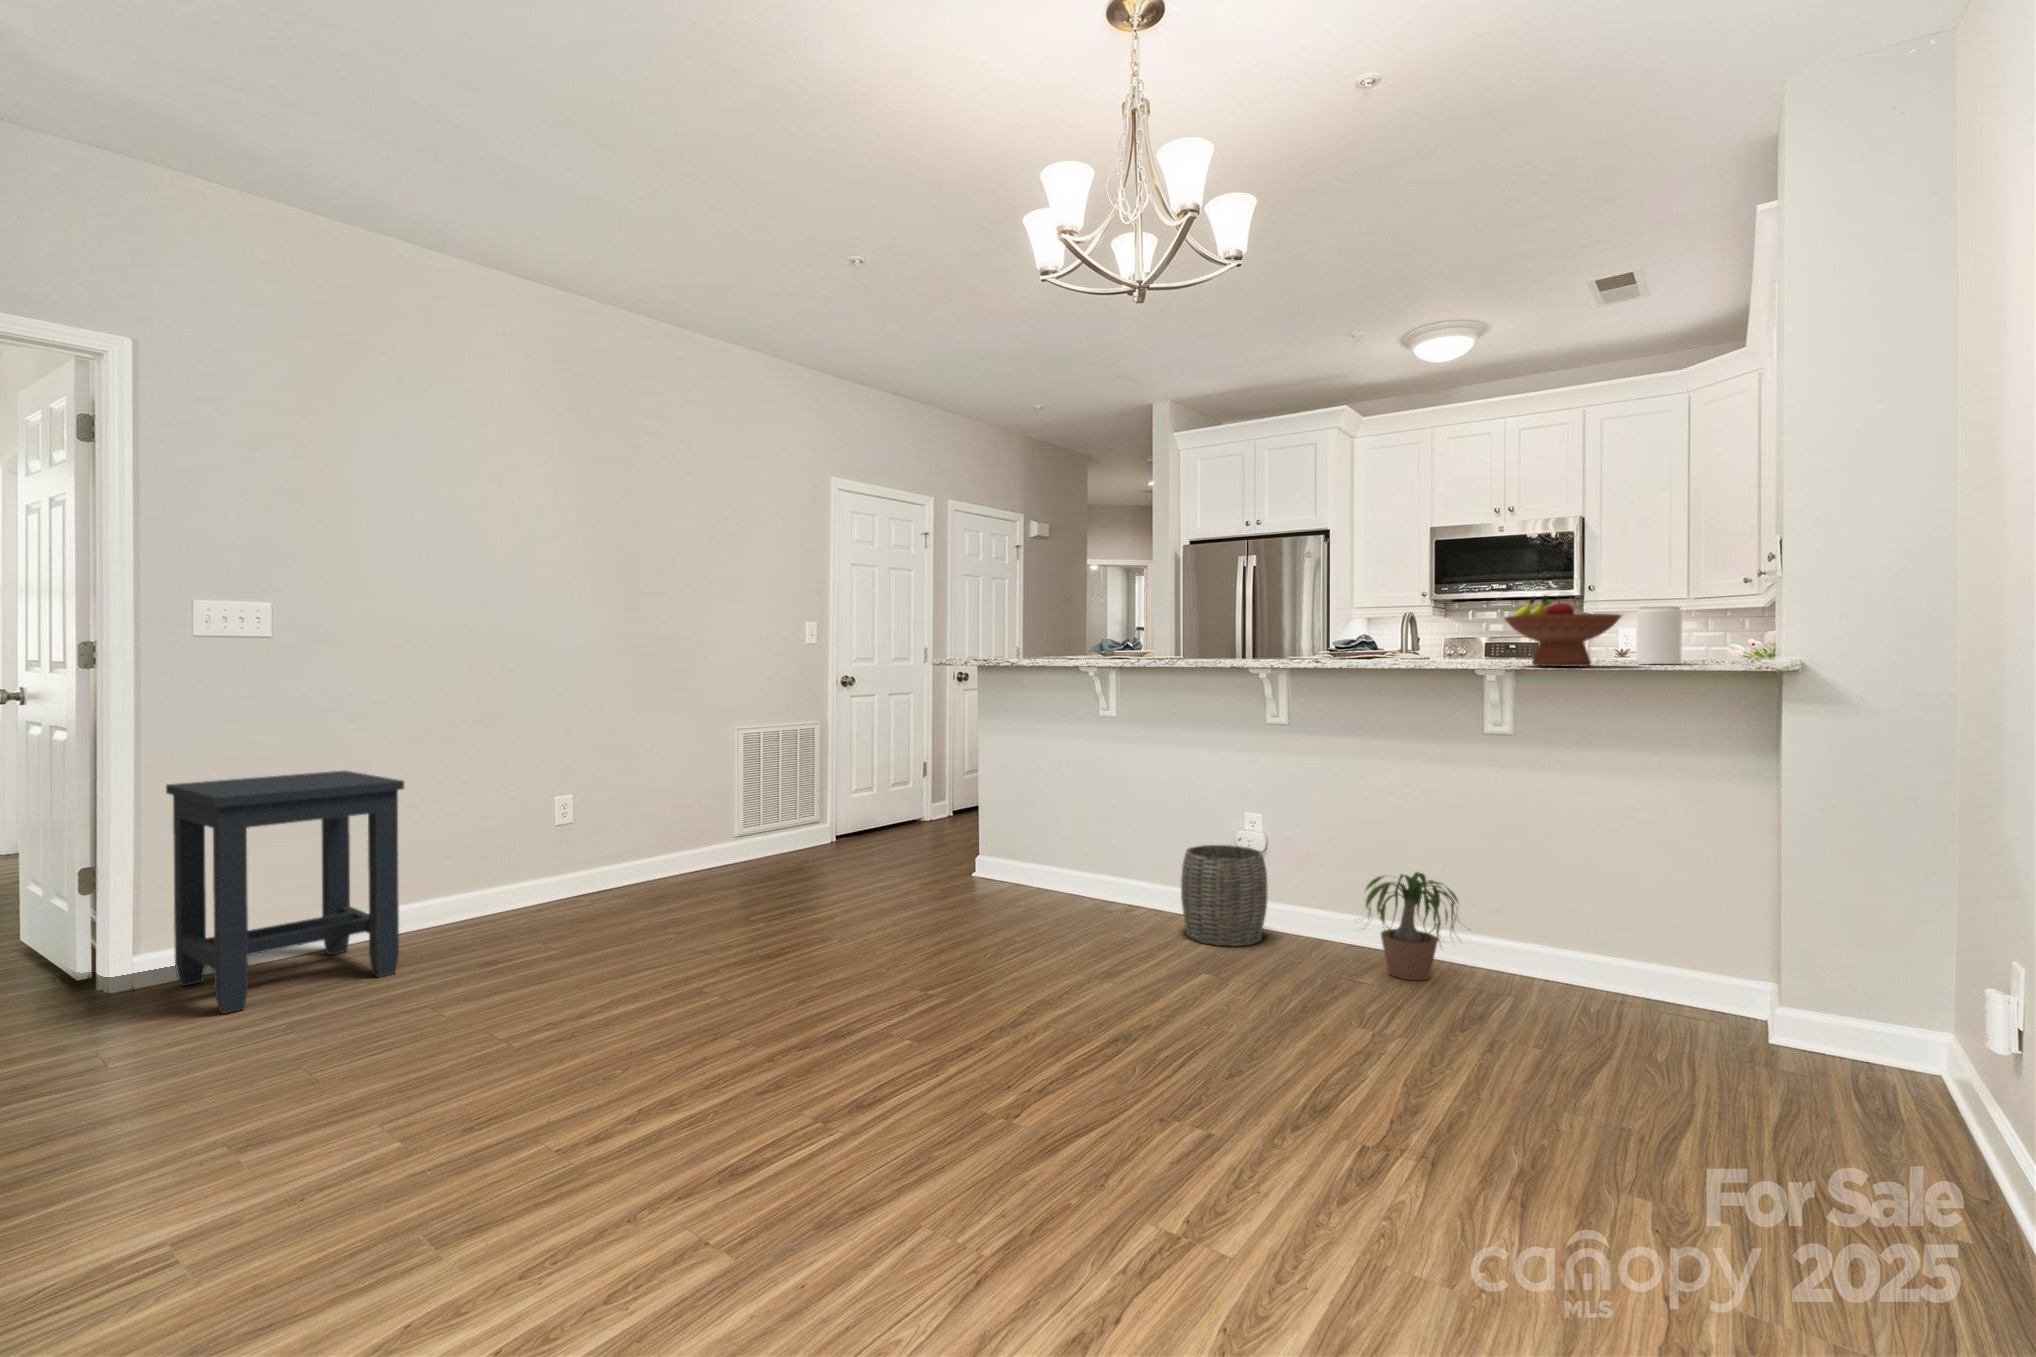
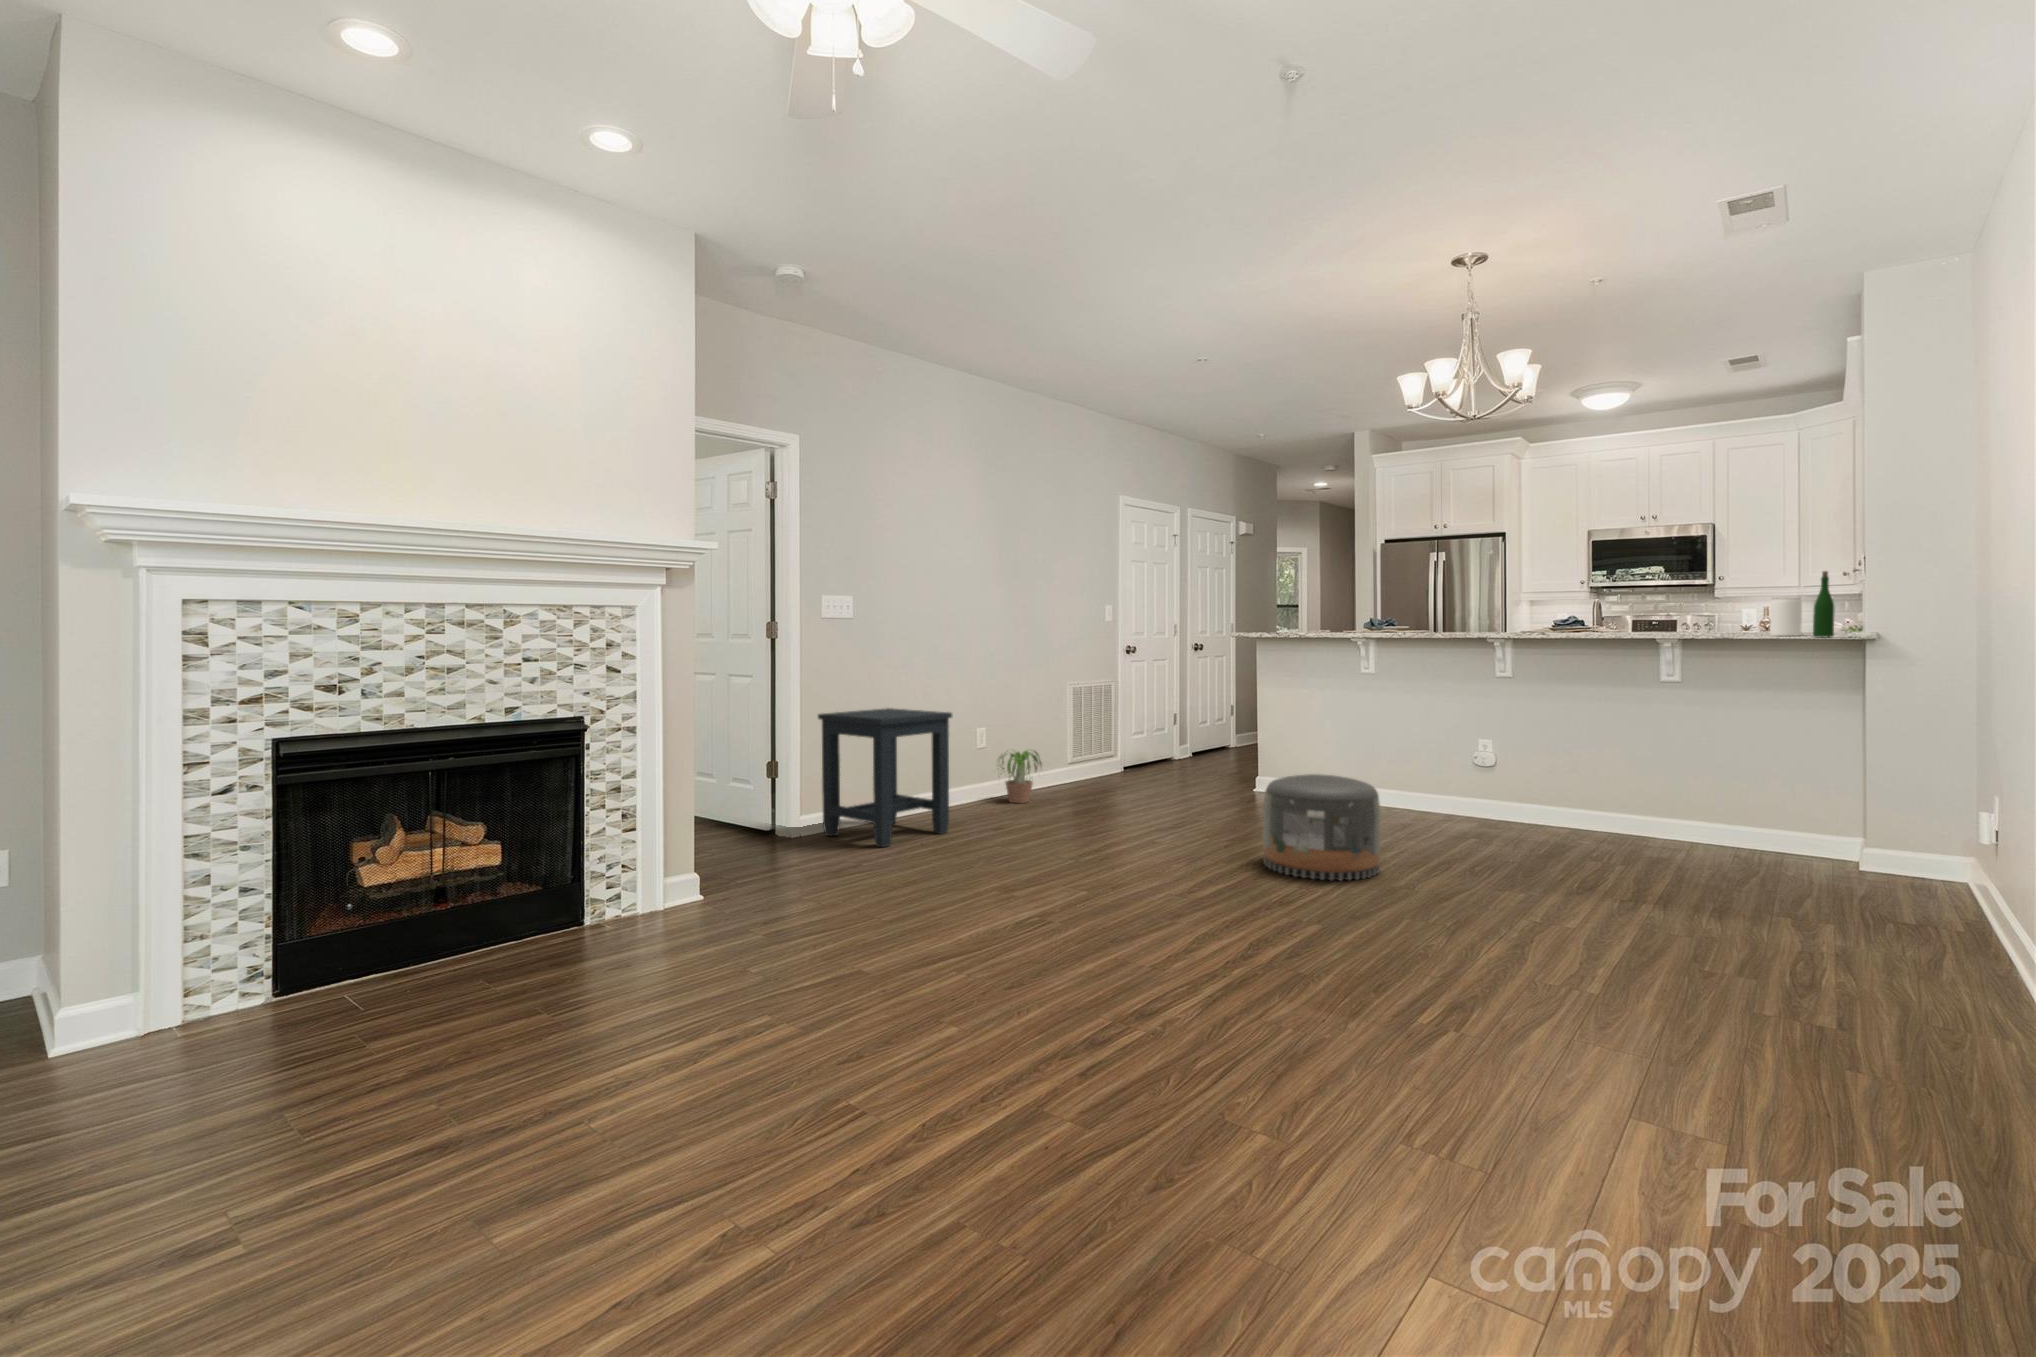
wine bottle: none [1696,562,1727,667] -> present [1813,571,1834,637]
fruit bowl: present [1504,595,1622,666] -> none [1679,592,1764,637]
woven basket: present [1181,845,1268,946] -> none [1436,761,1499,826]
potted plant: present [1366,872,1458,980] -> present [1000,751,1042,803]
pouf: none [817,891,1007,1093] -> present [1263,774,1380,880]

